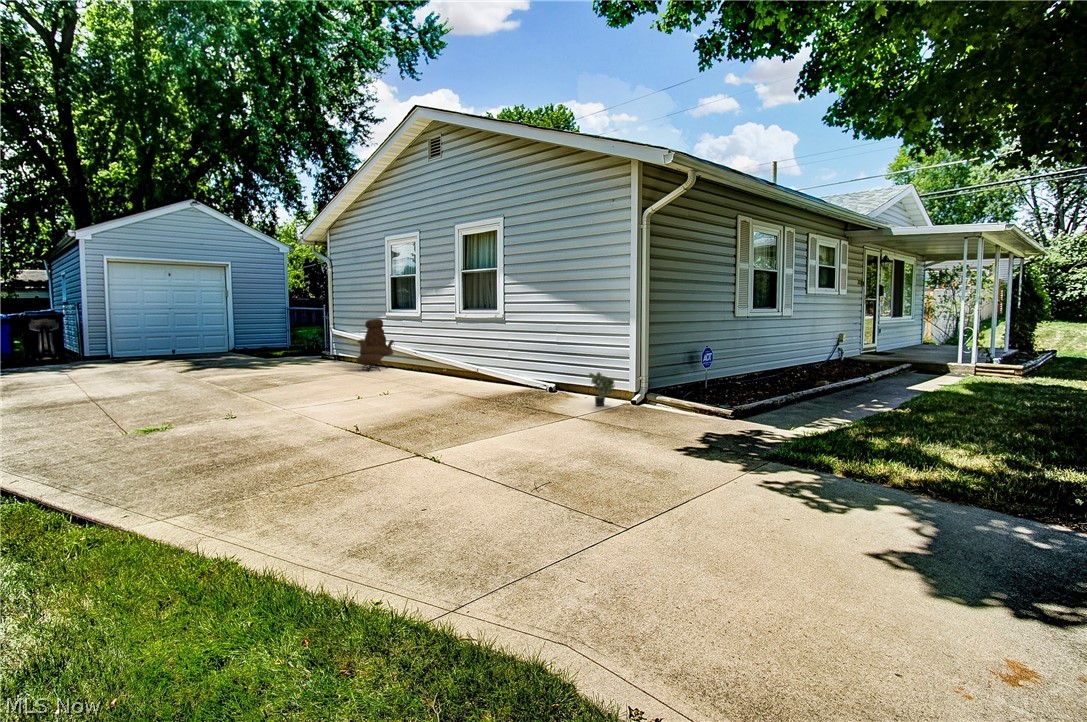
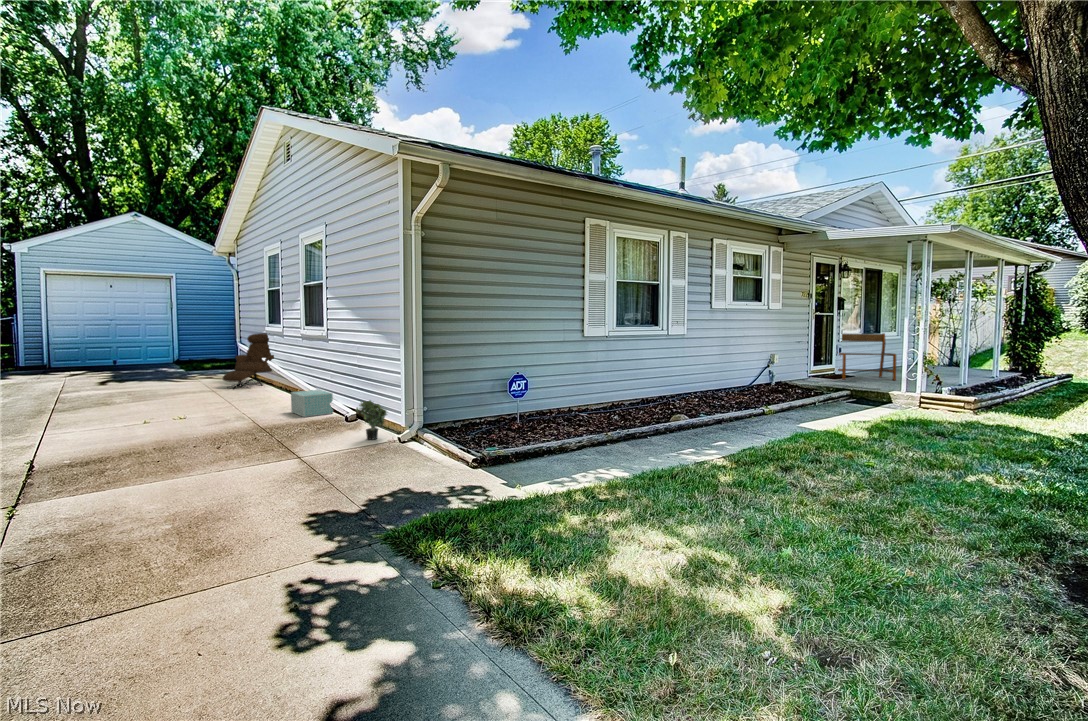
bench: none [870,317,925,356] -> present [837,333,896,380]
storage box: none [475,368,516,391] -> present [291,389,333,417]

